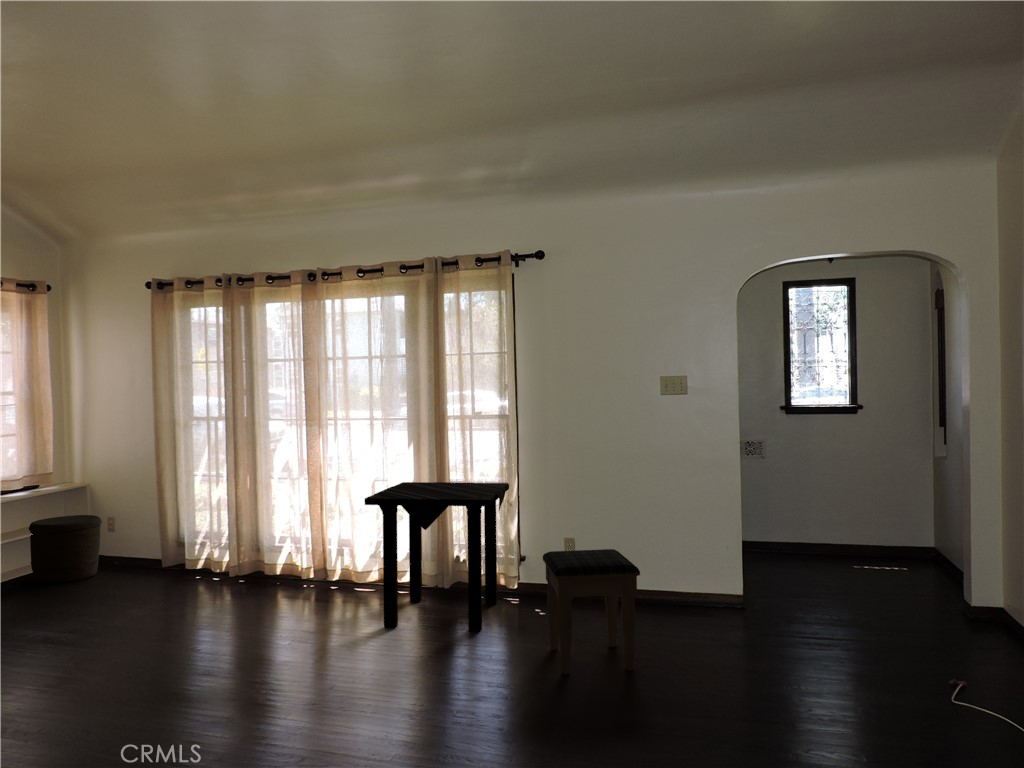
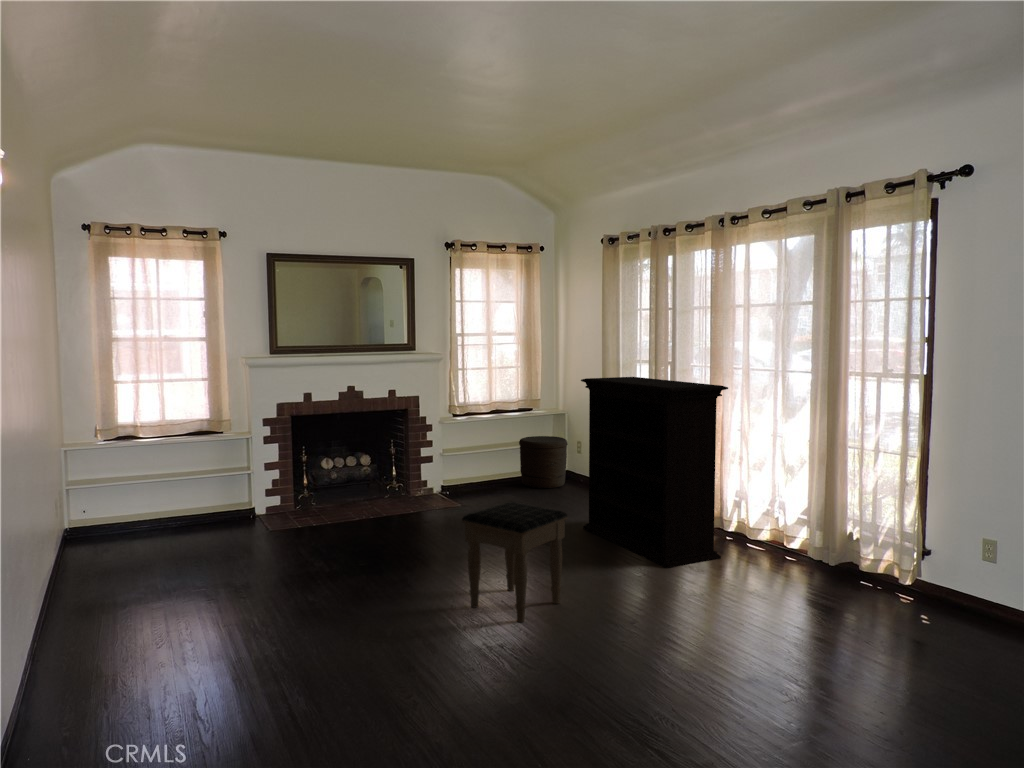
bookshelf: none [165,431,349,630] -> present [581,377,728,568]
side table: present [365,482,509,632] -> none [718,443,912,619]
footstool: present [543,549,640,674] -> present [462,502,568,622]

